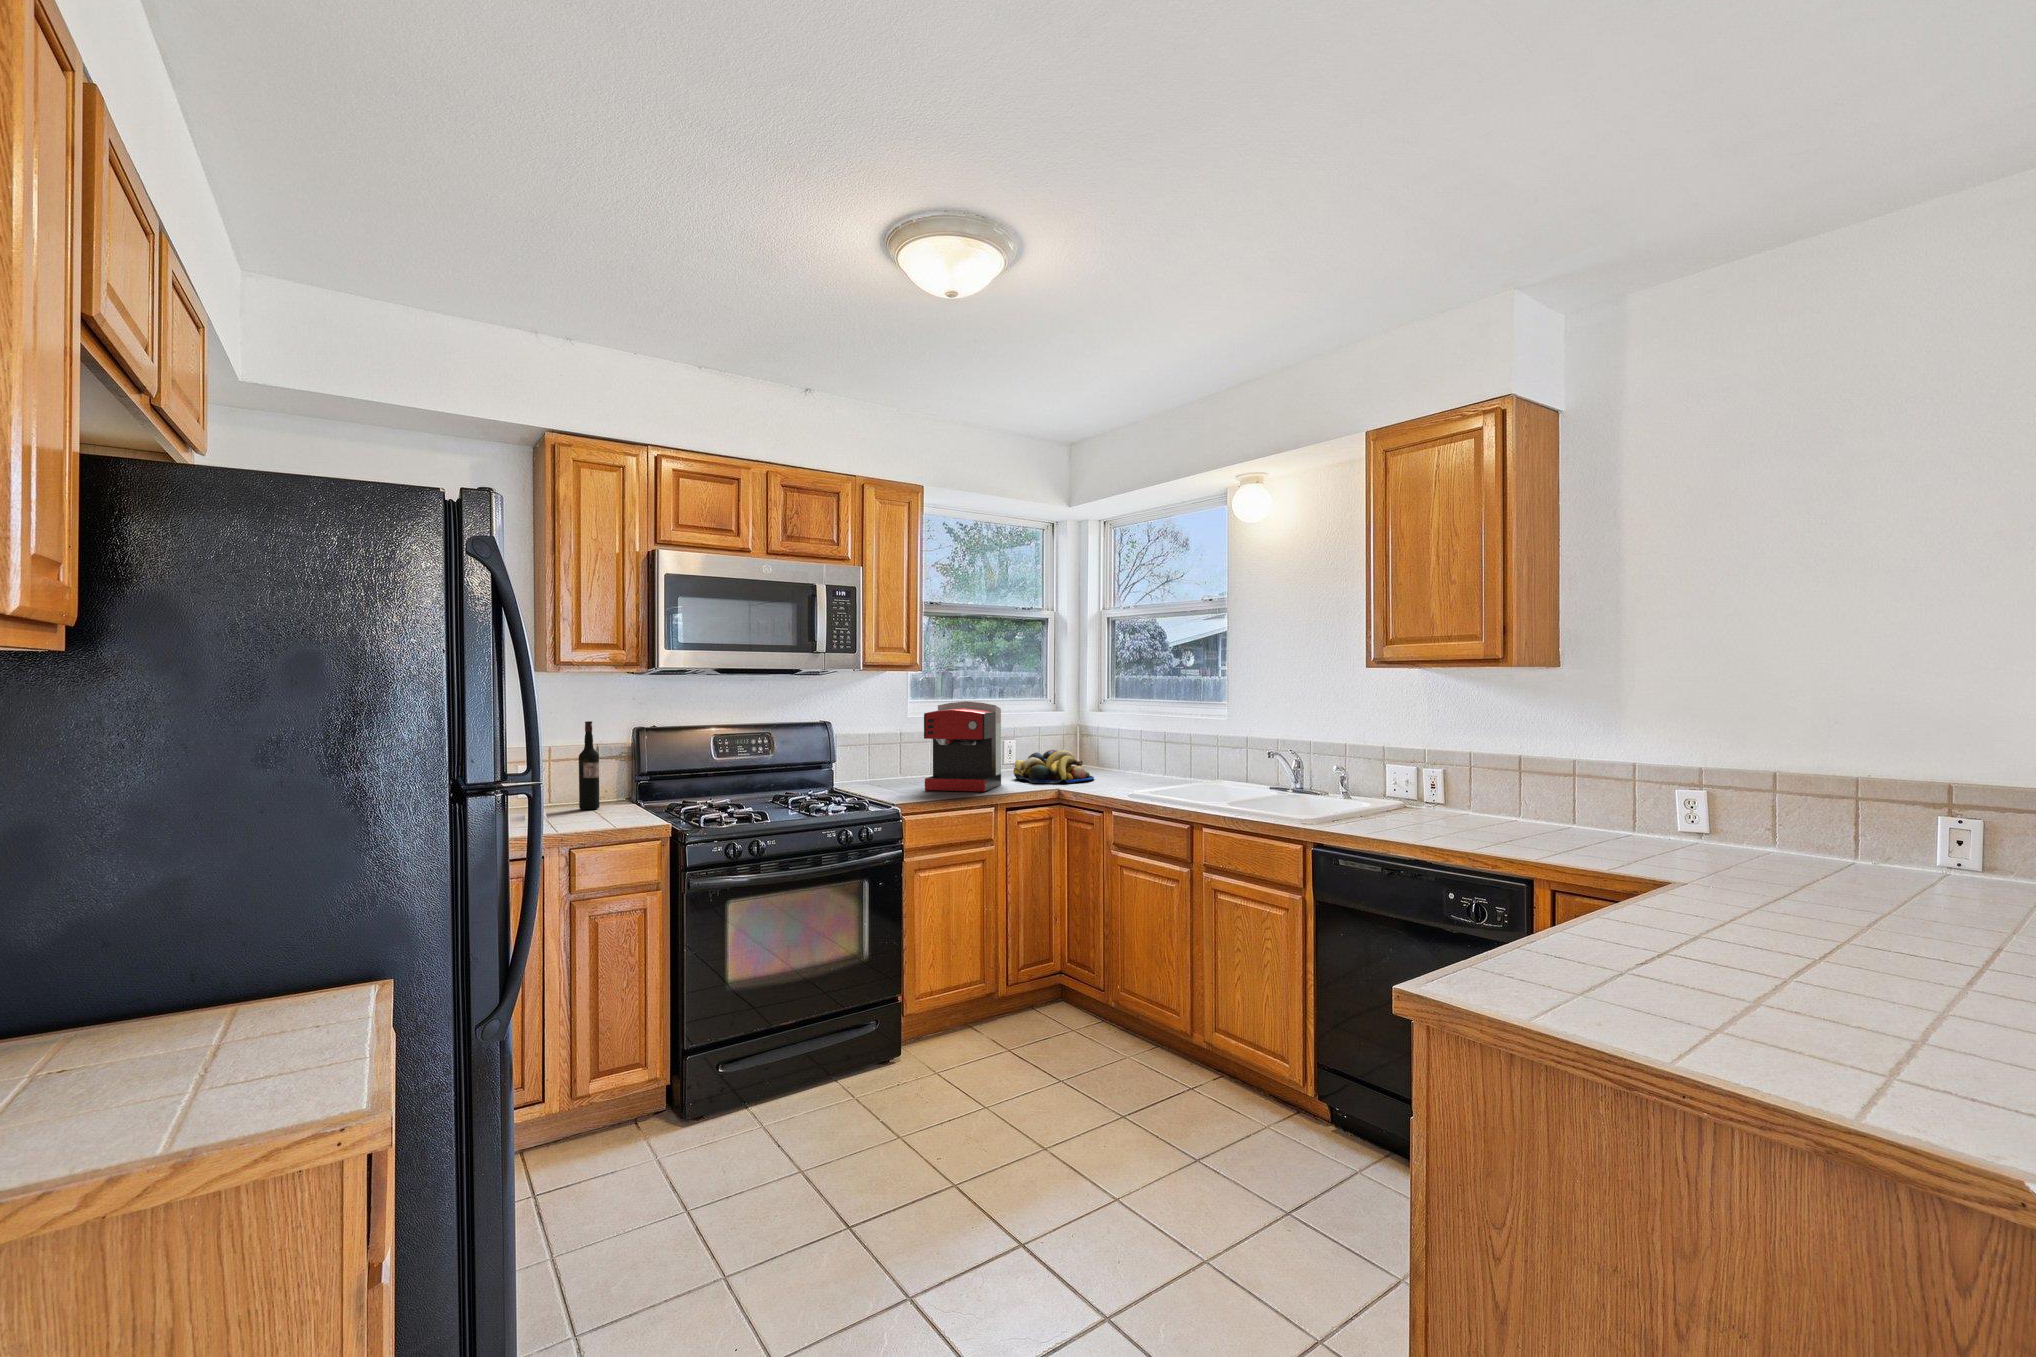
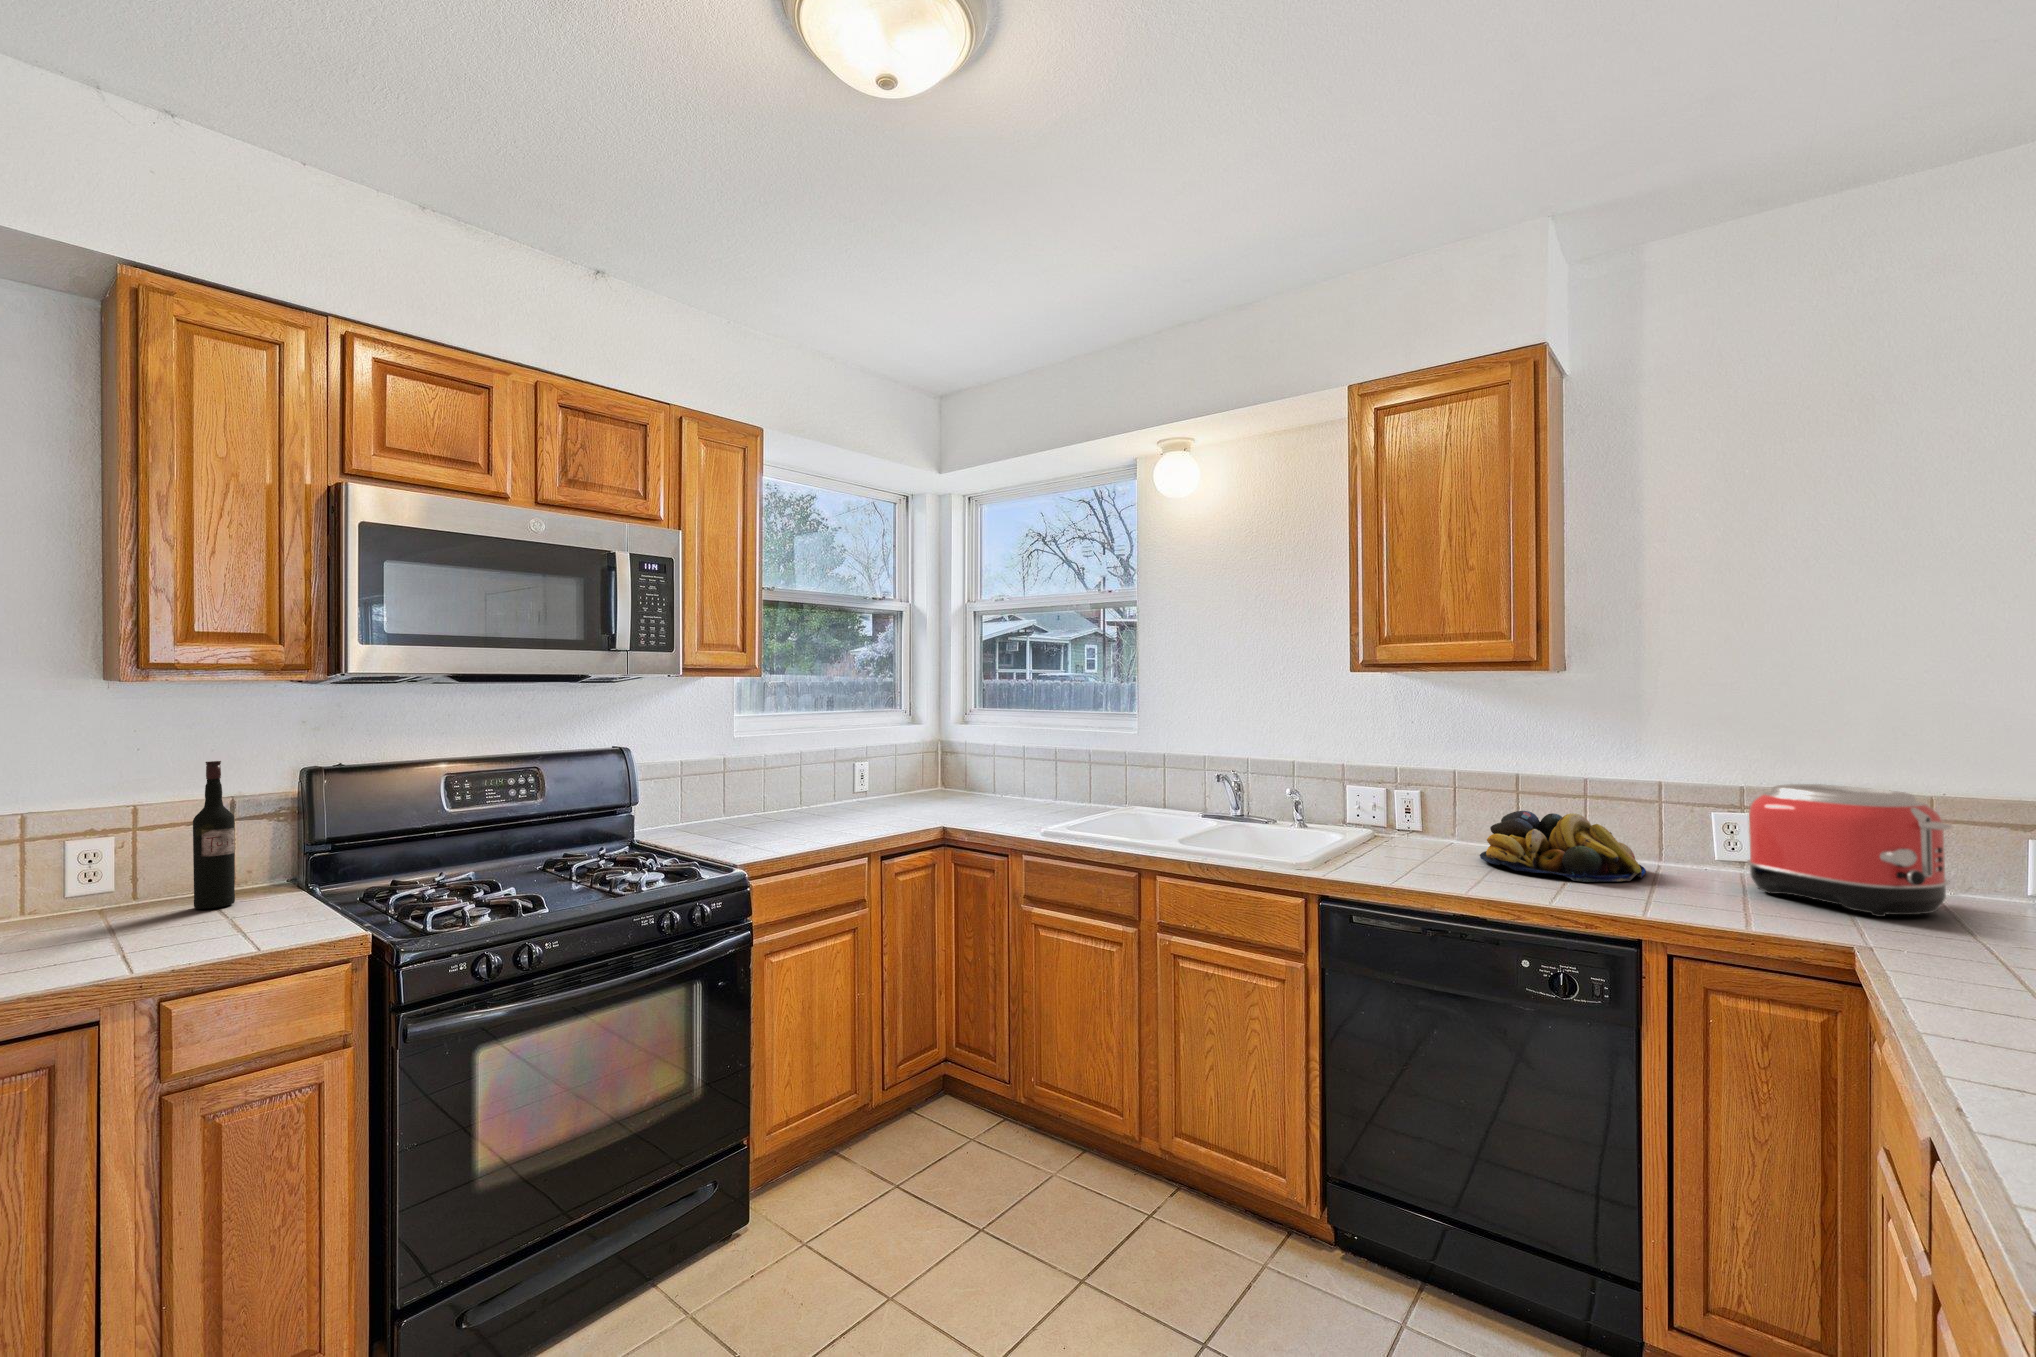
coffee maker: present [924,701,1001,792] -> none [765,716,862,837]
fruit bowl: present [1013,750,1094,783] -> present [1480,811,1646,882]
toaster: none [1667,764,1815,871] -> present [1747,784,1952,917]

